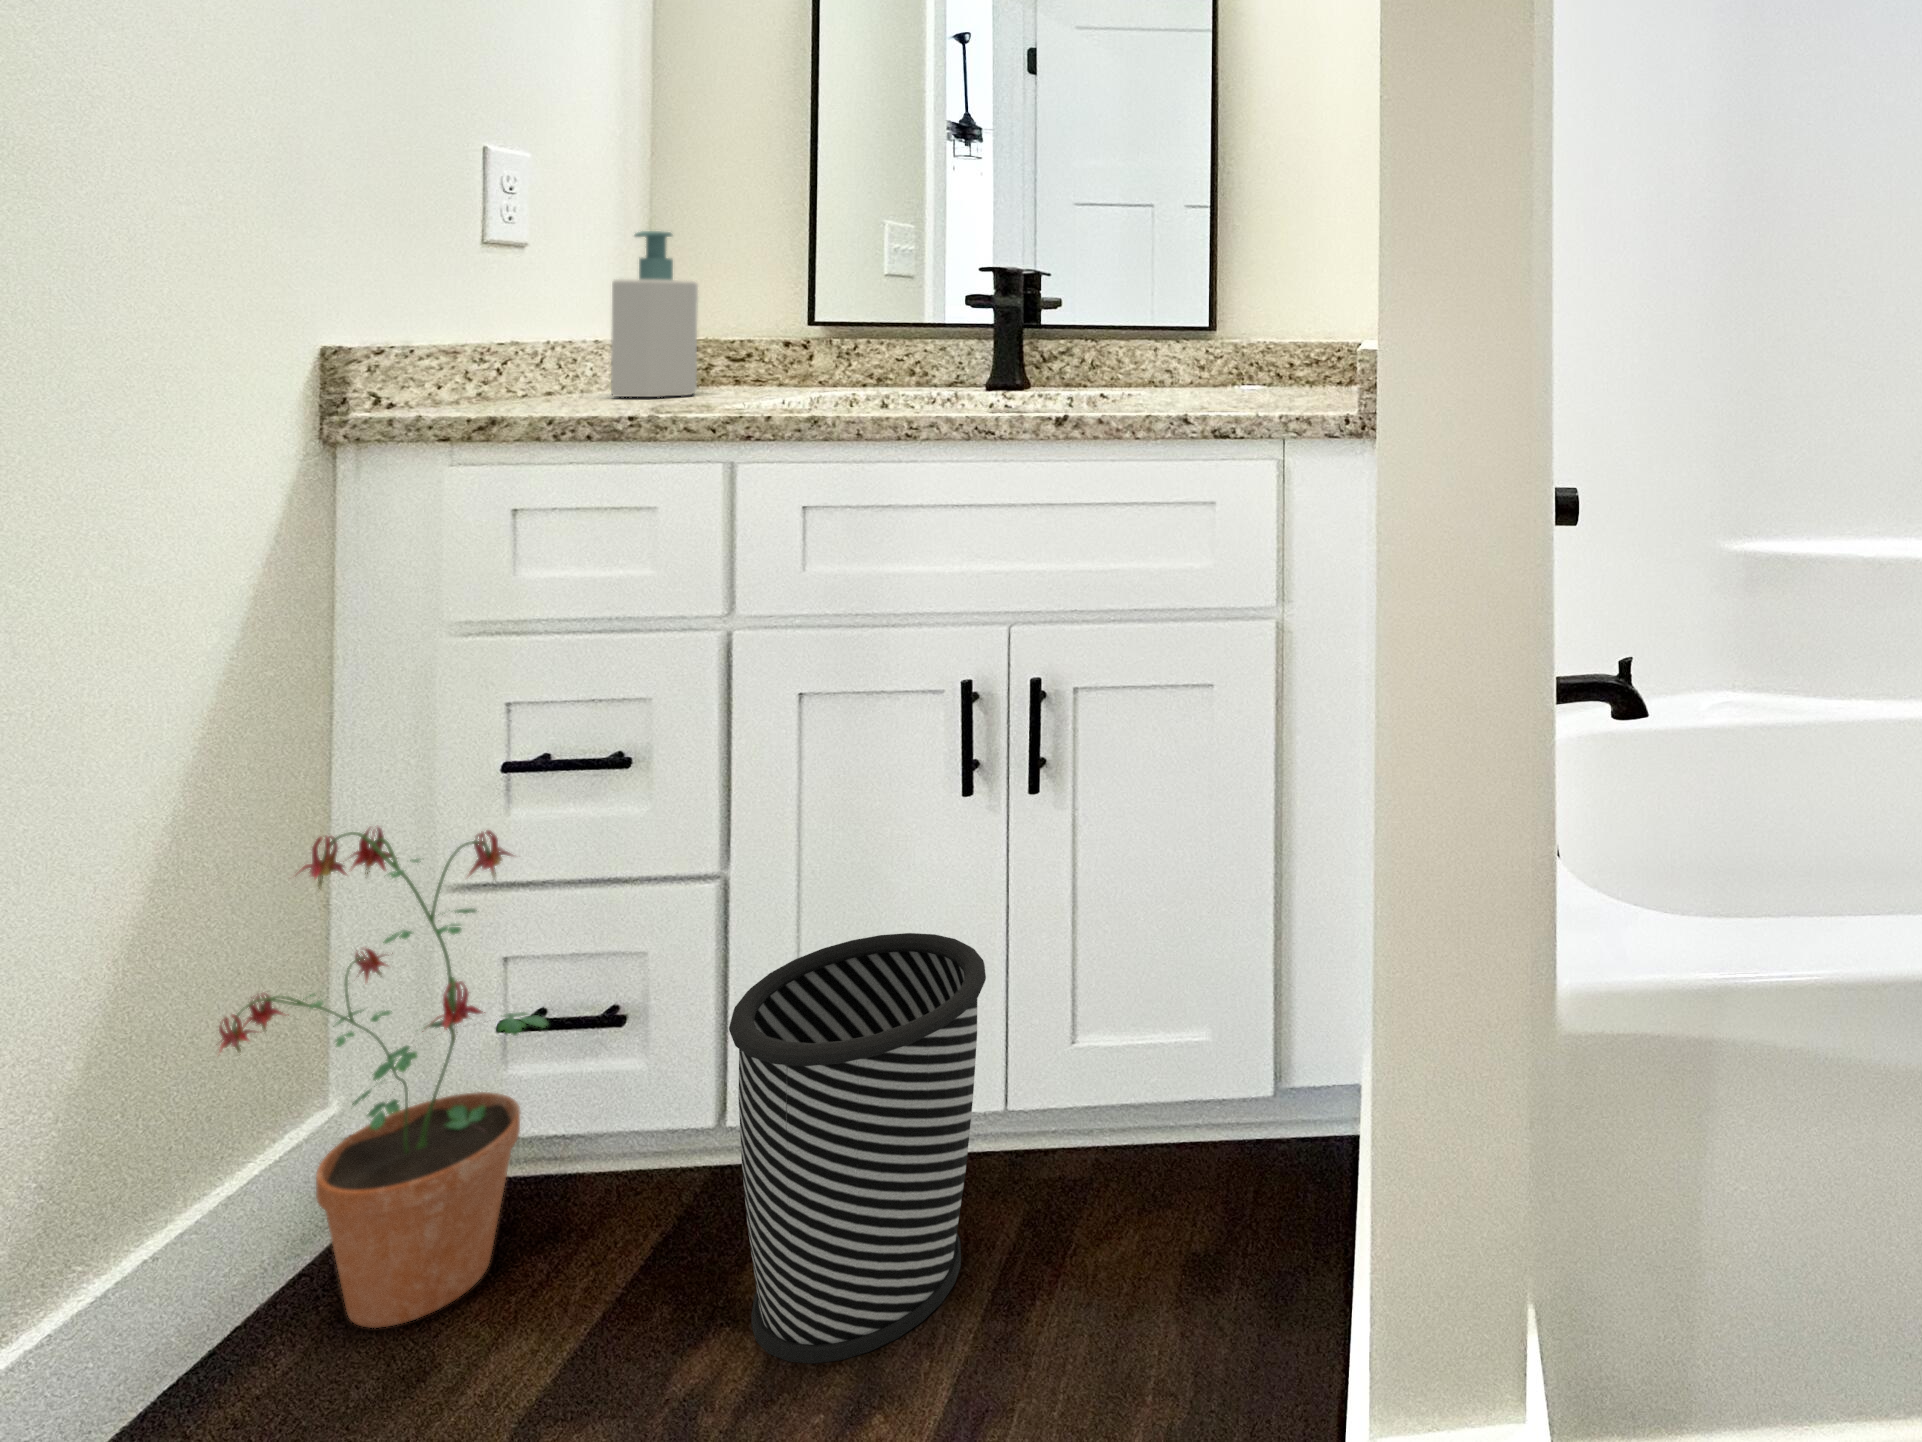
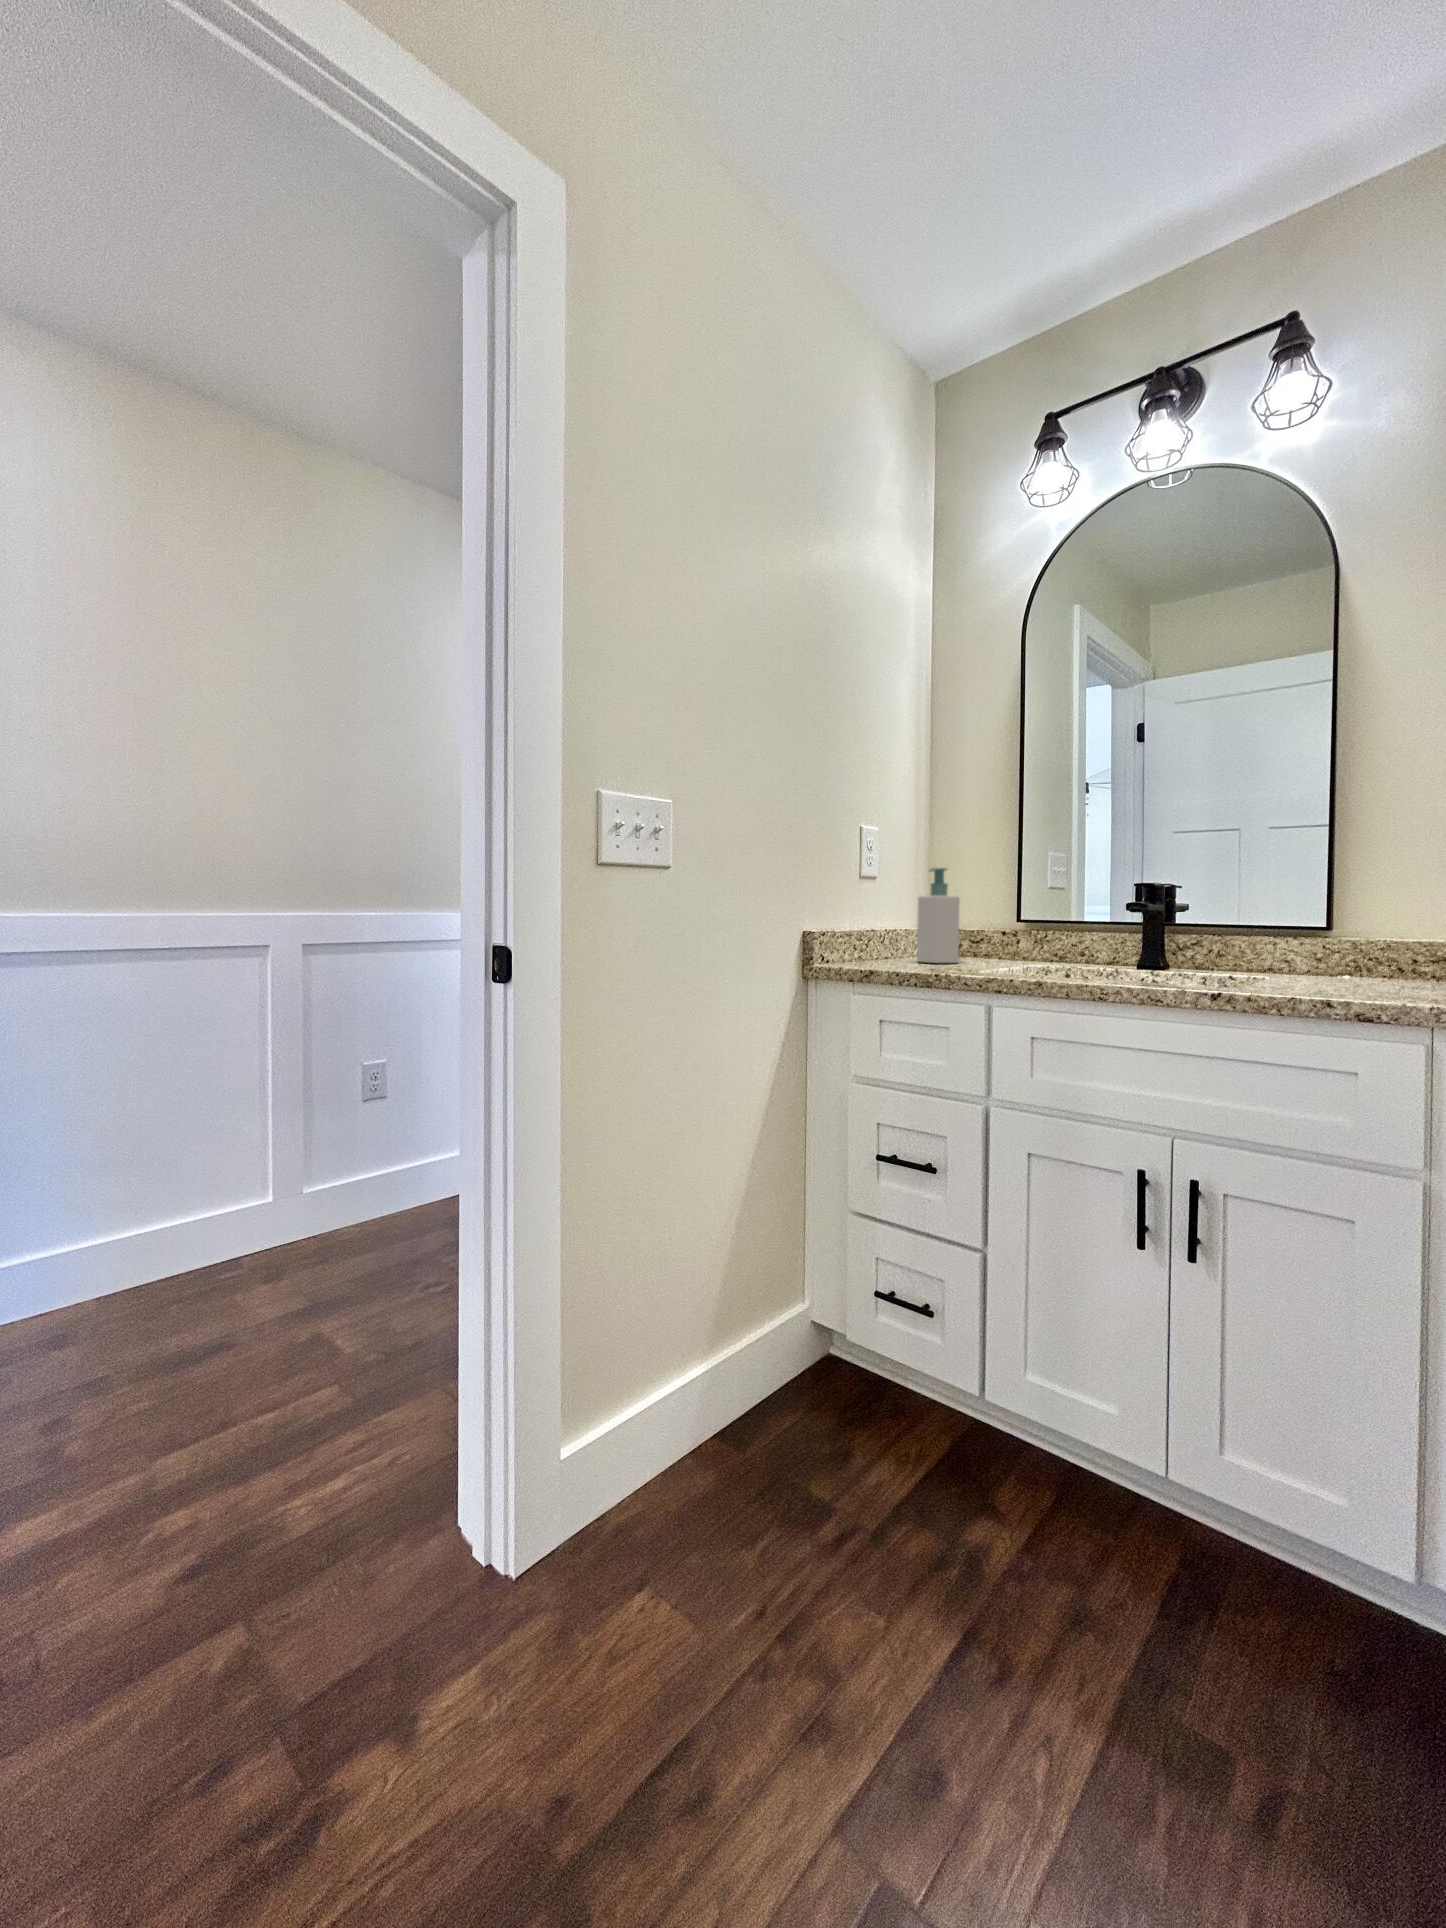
potted plant: present [219,827,548,1328] -> none [769,1175,899,1434]
wastebasket: present [729,933,986,1364] -> none [998,1319,1162,1596]

